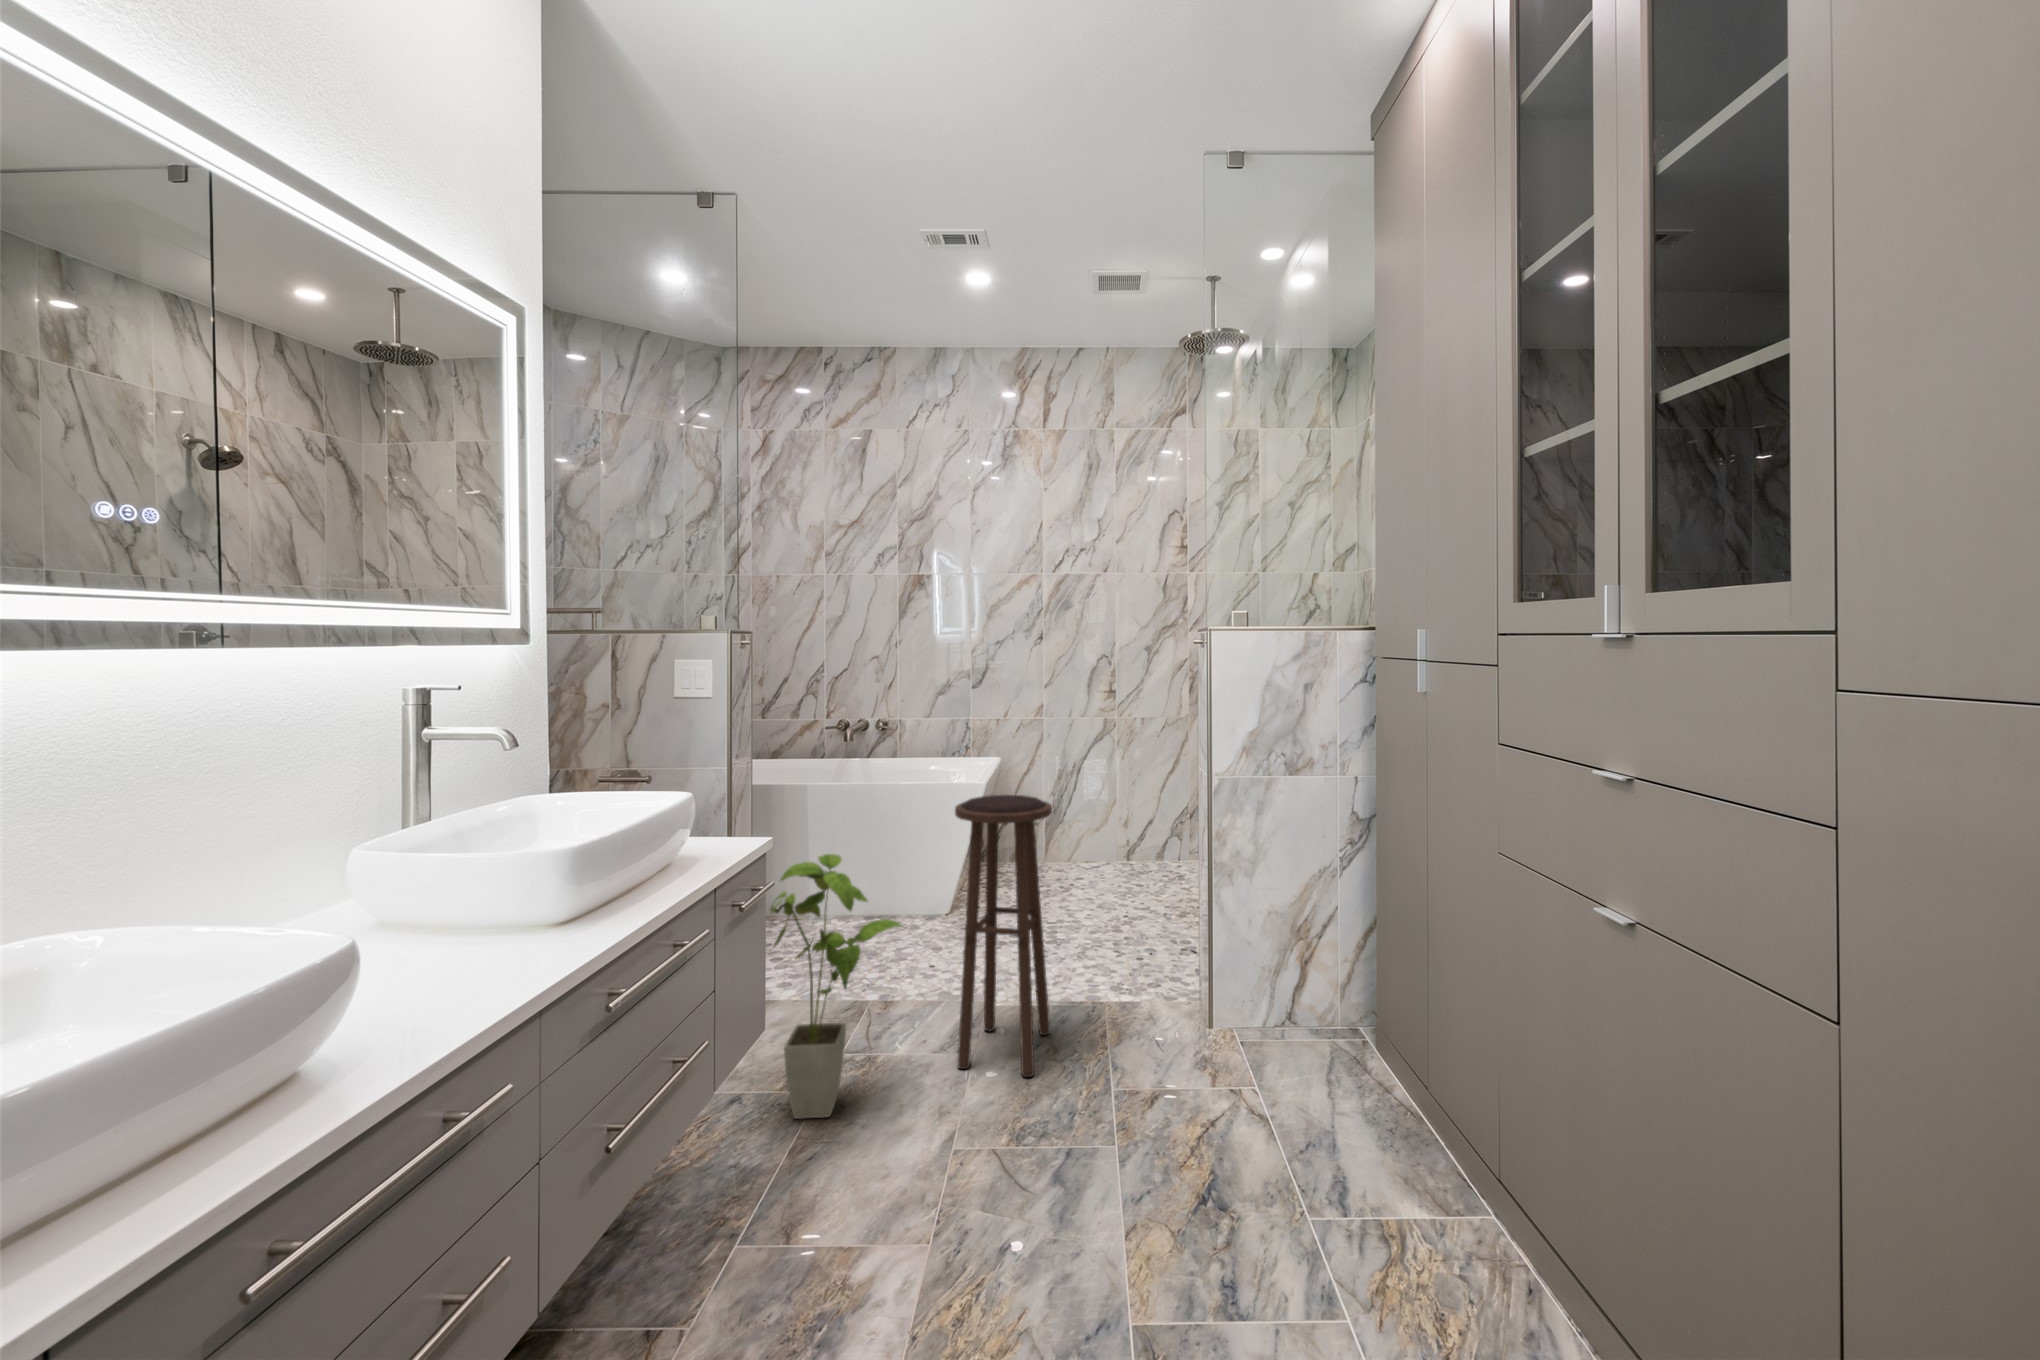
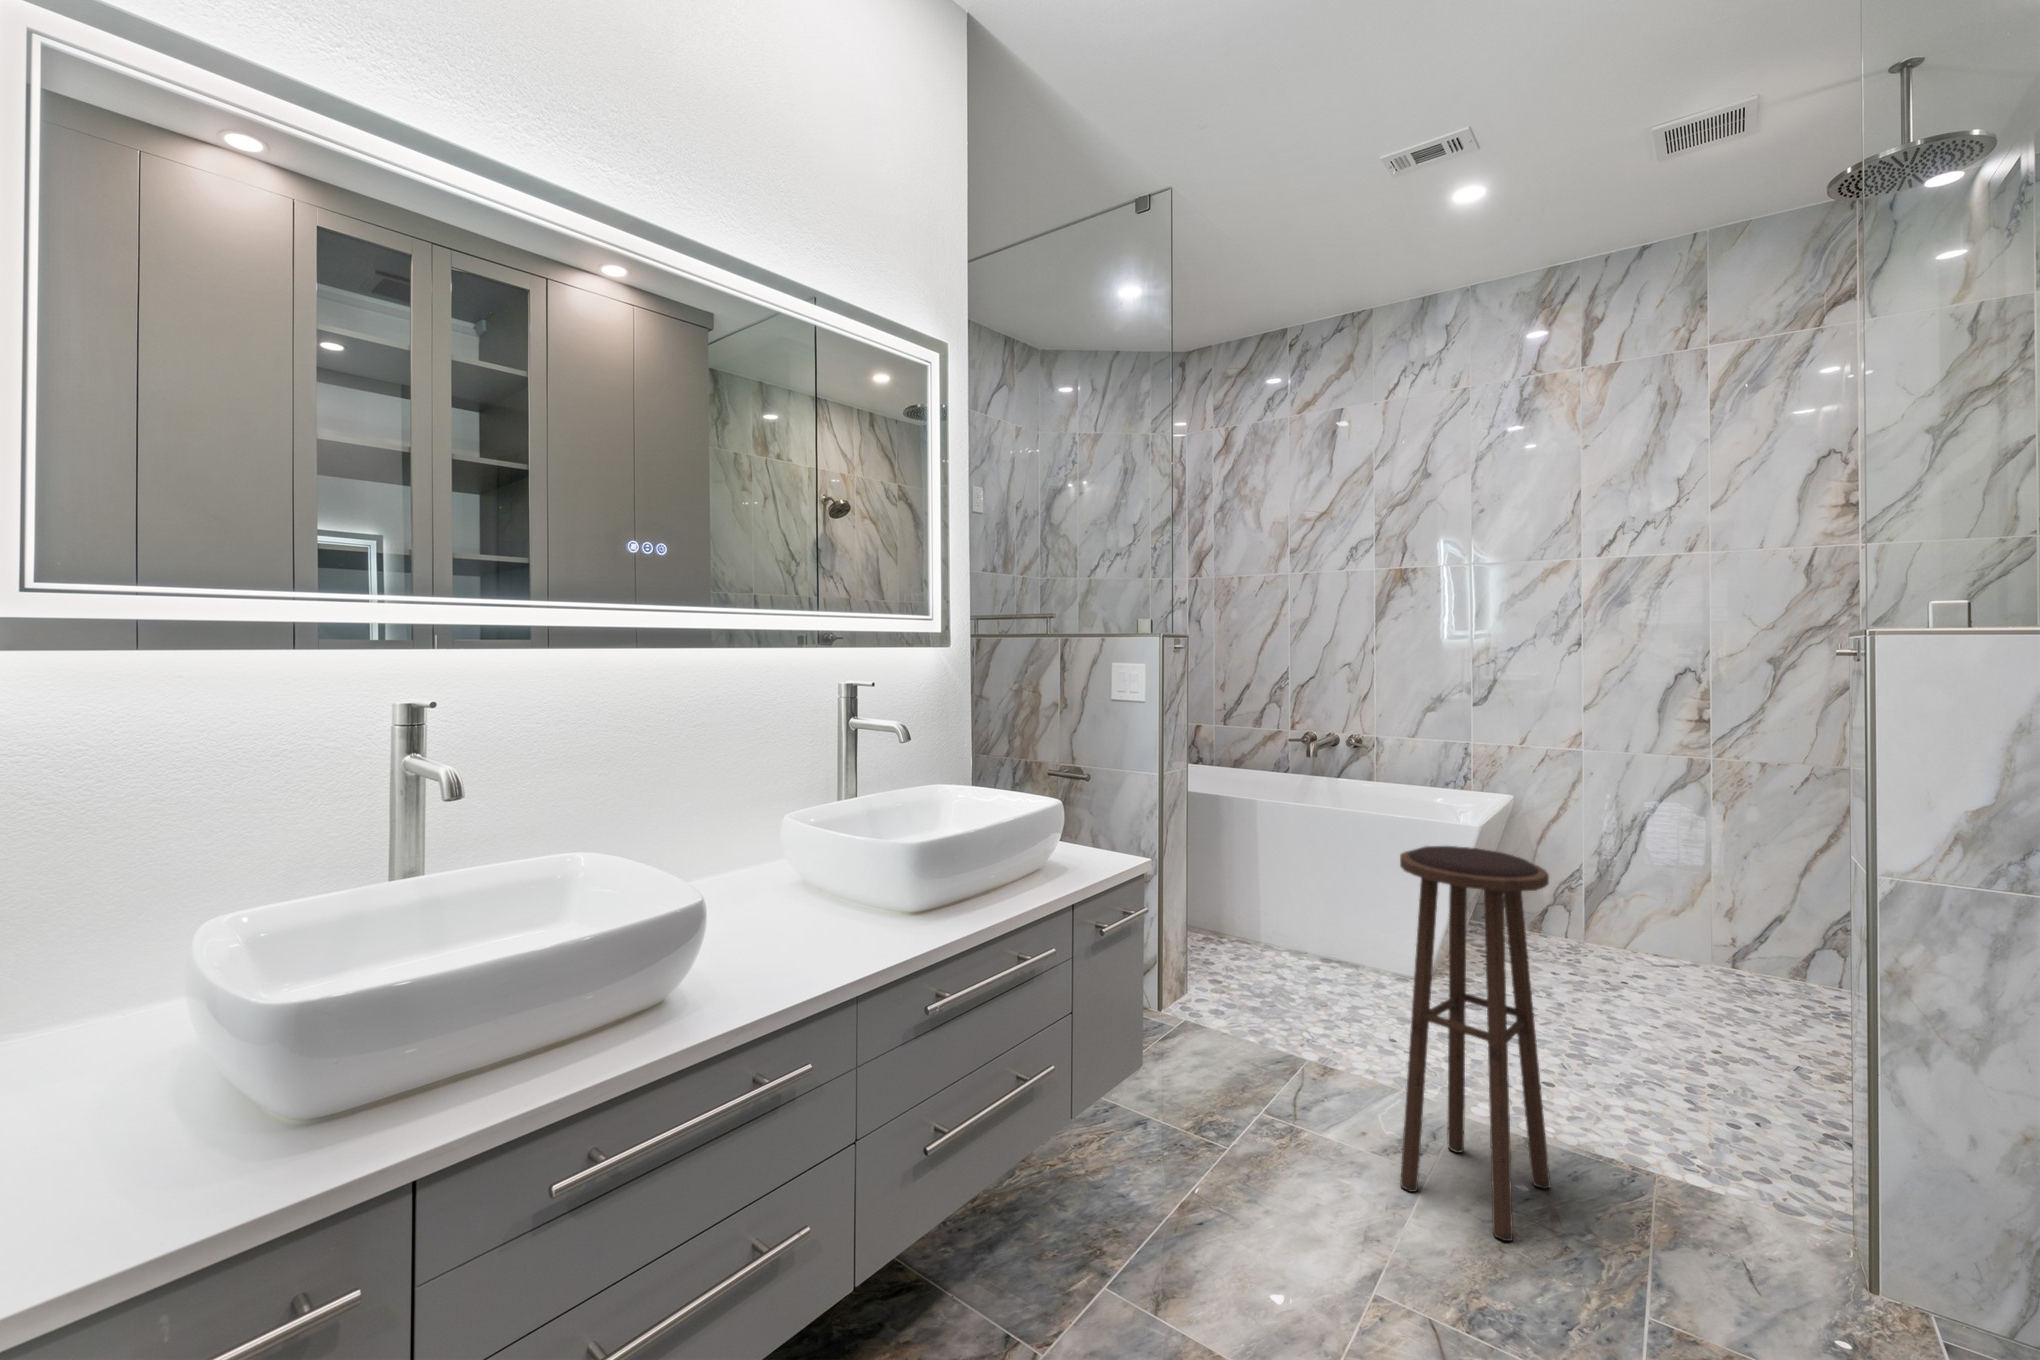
house plant: present [770,854,907,1119] -> none [1164,885,1330,1184]

